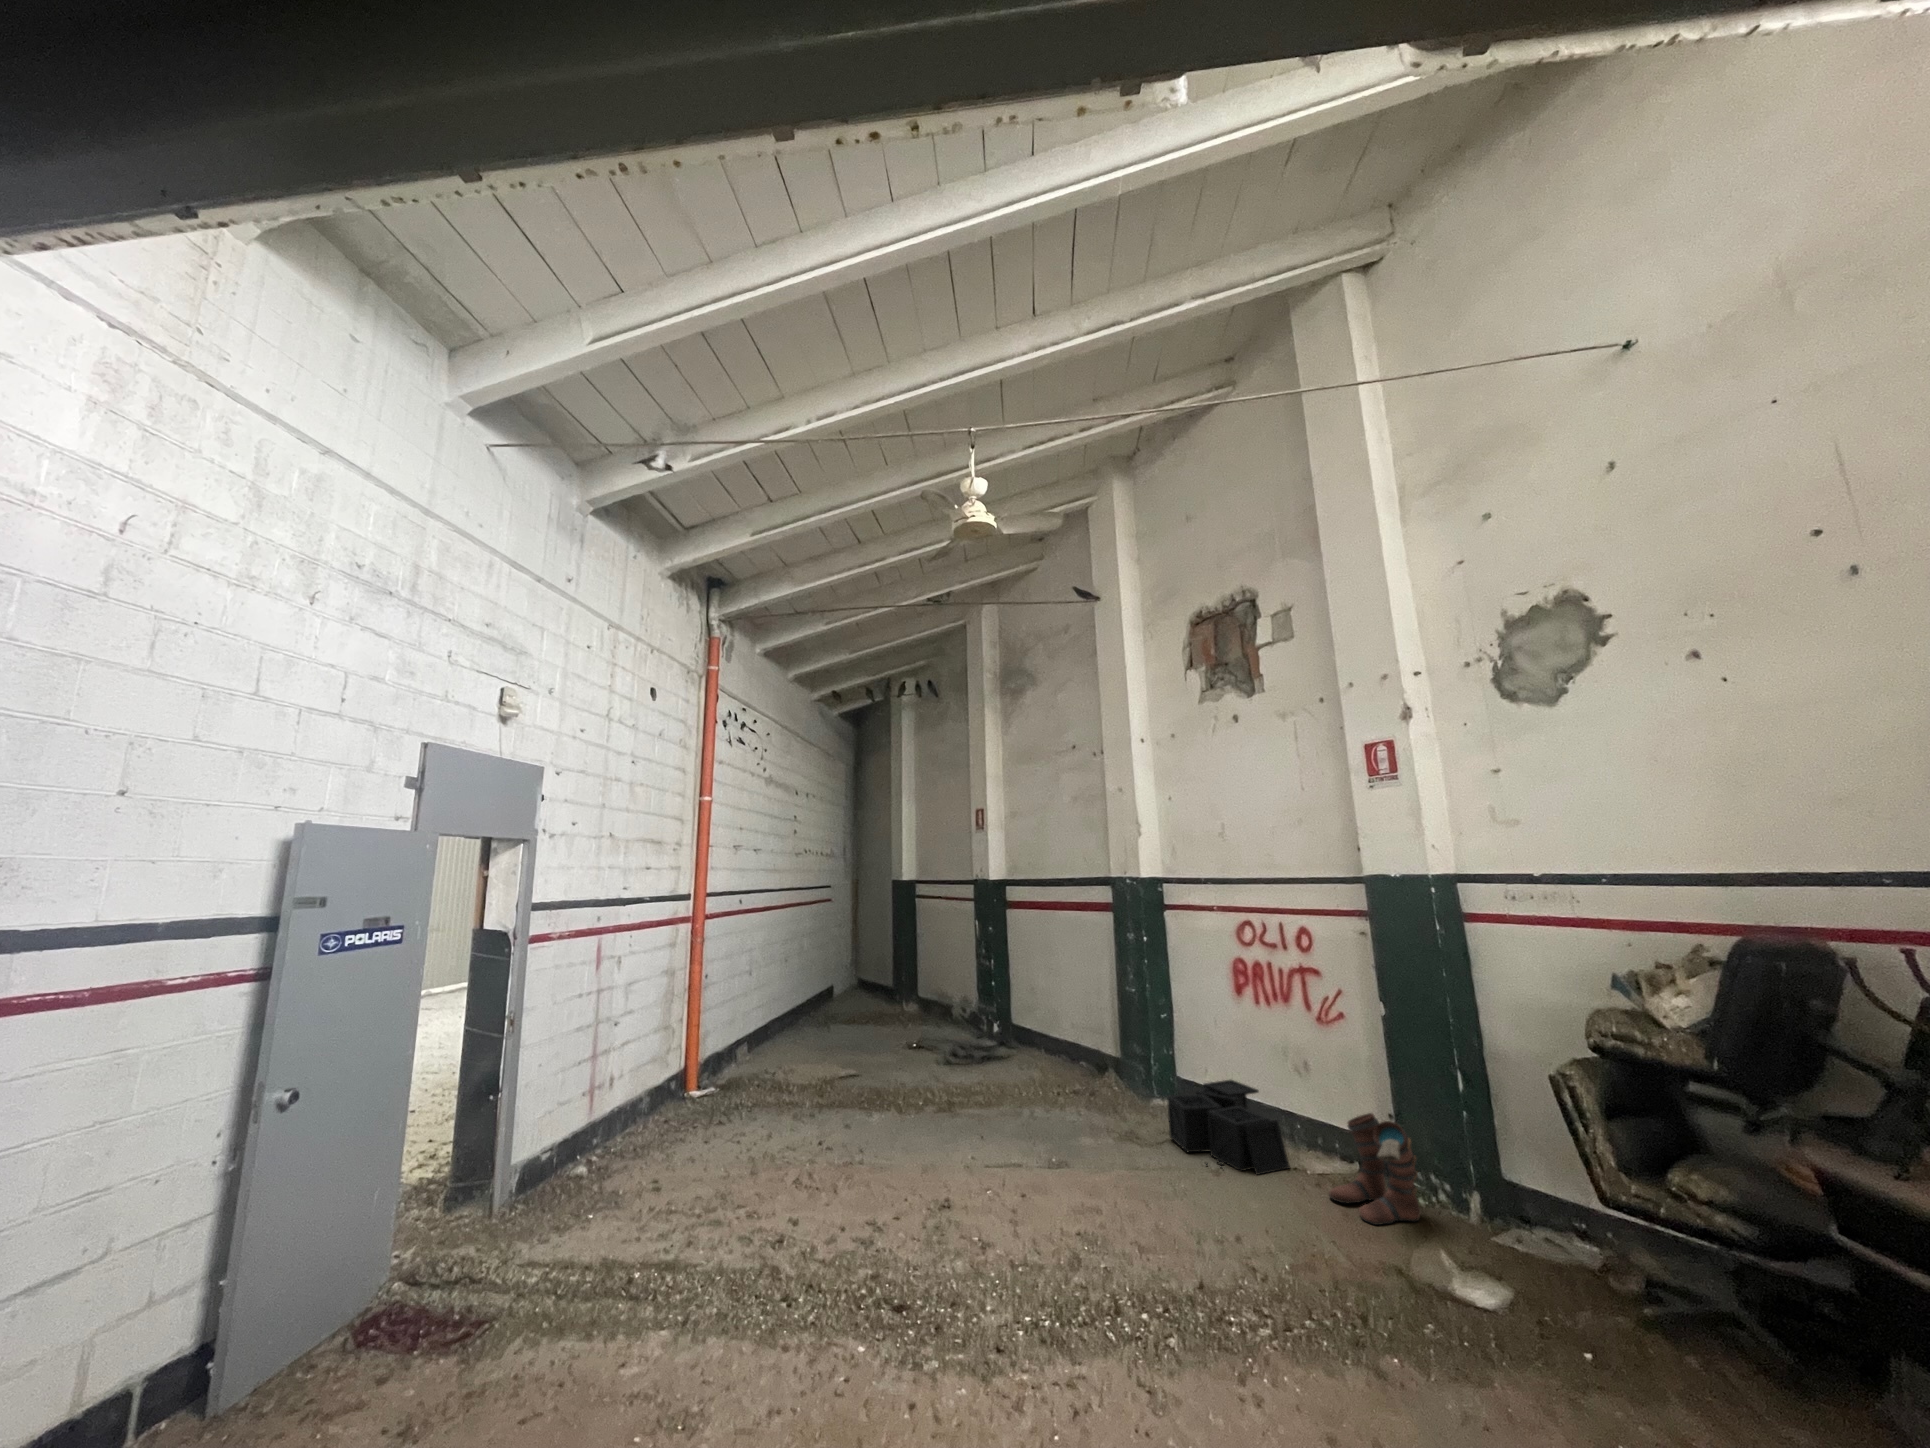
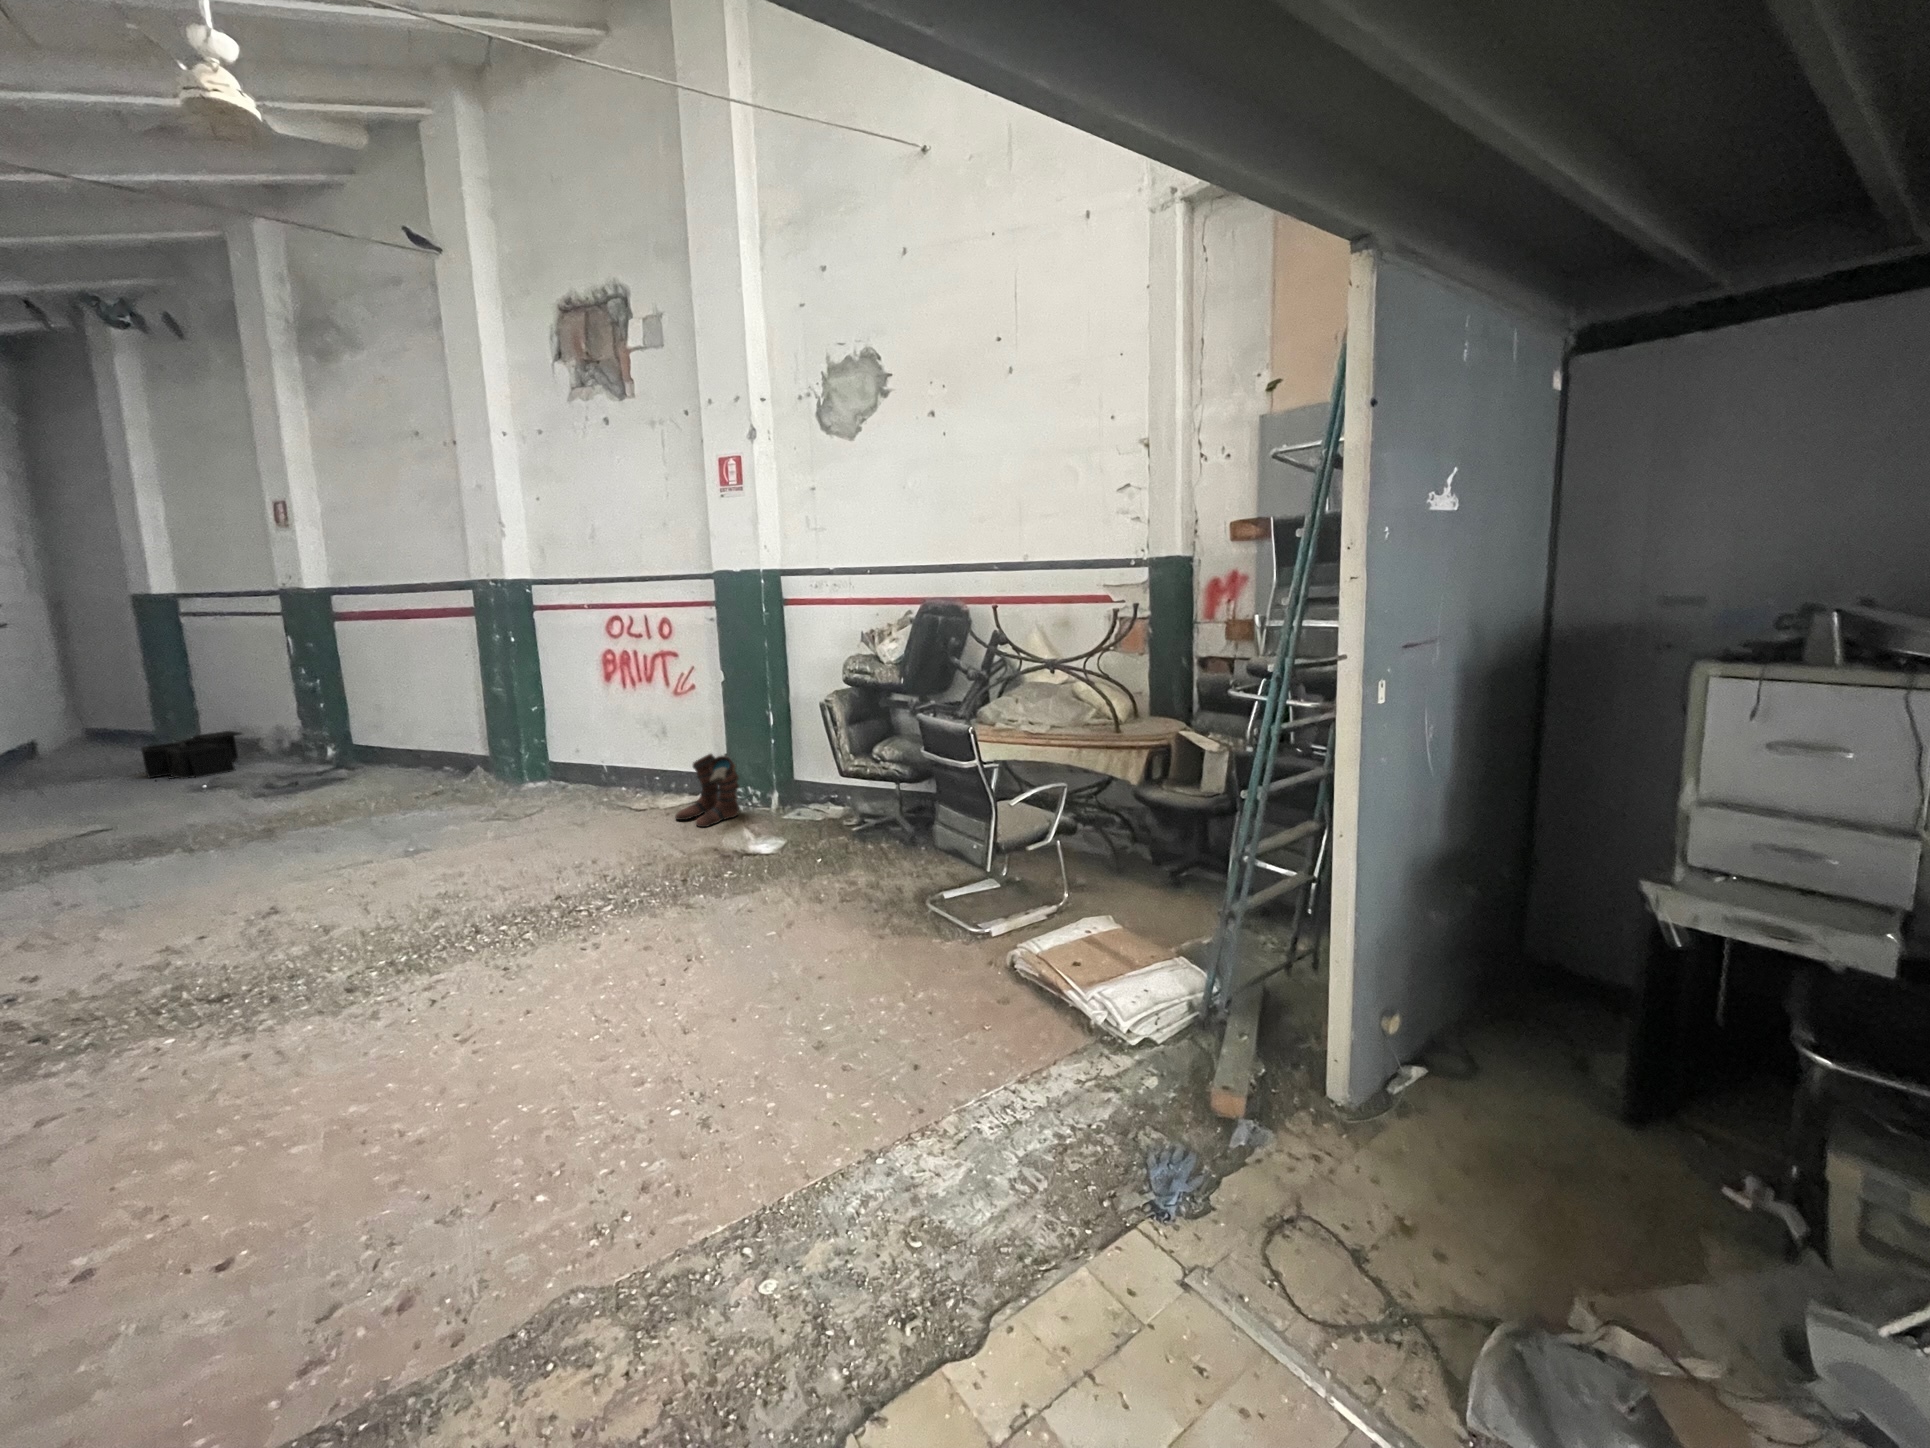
storage bin: present [1167,1080,1290,1175] -> present [141,731,242,779]

